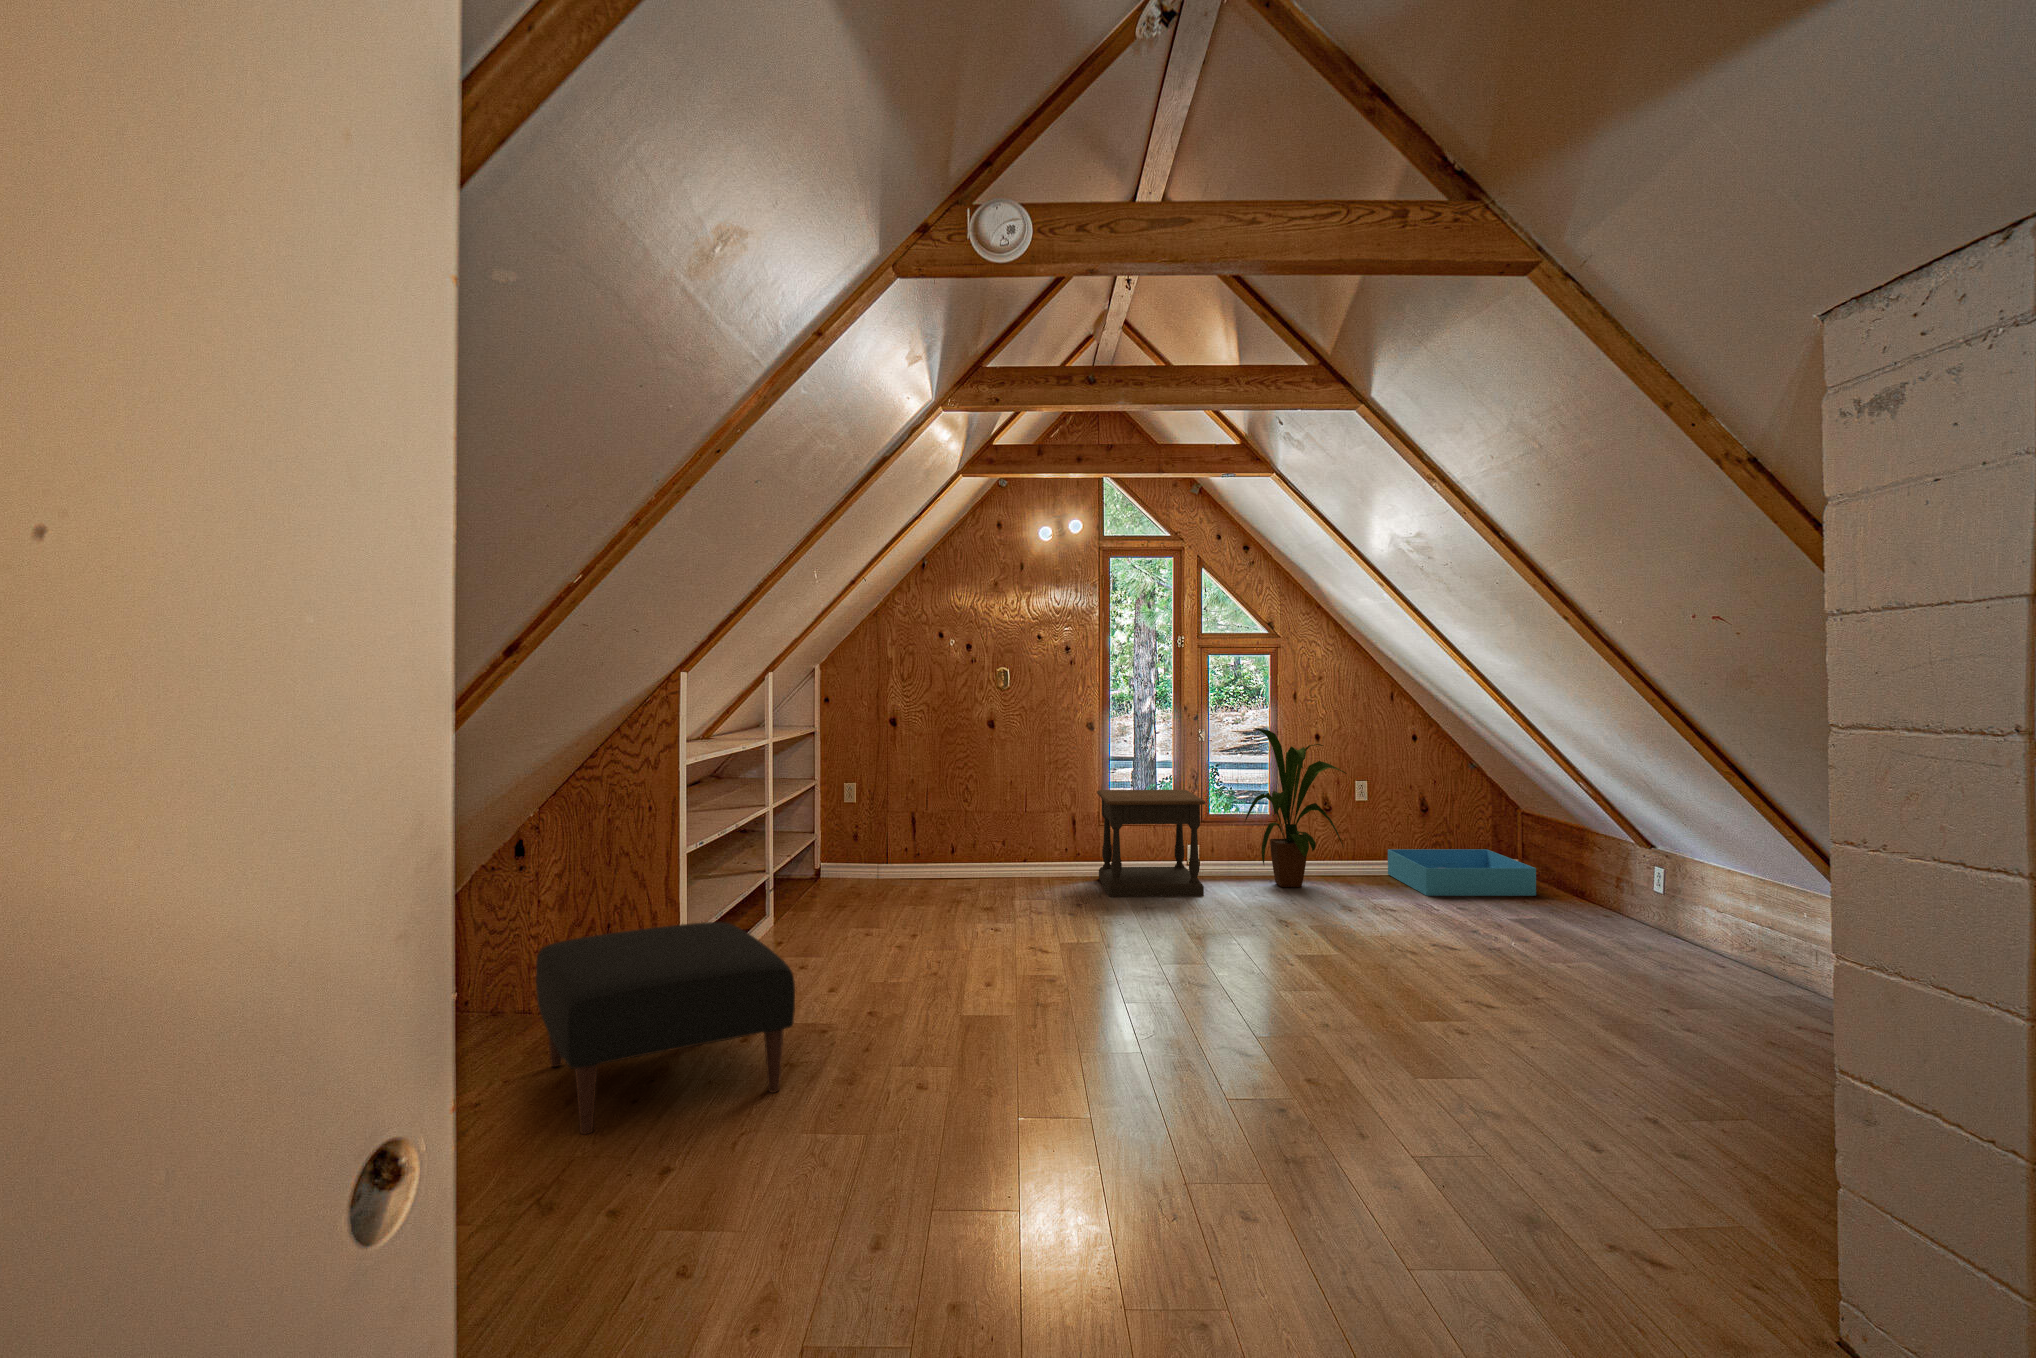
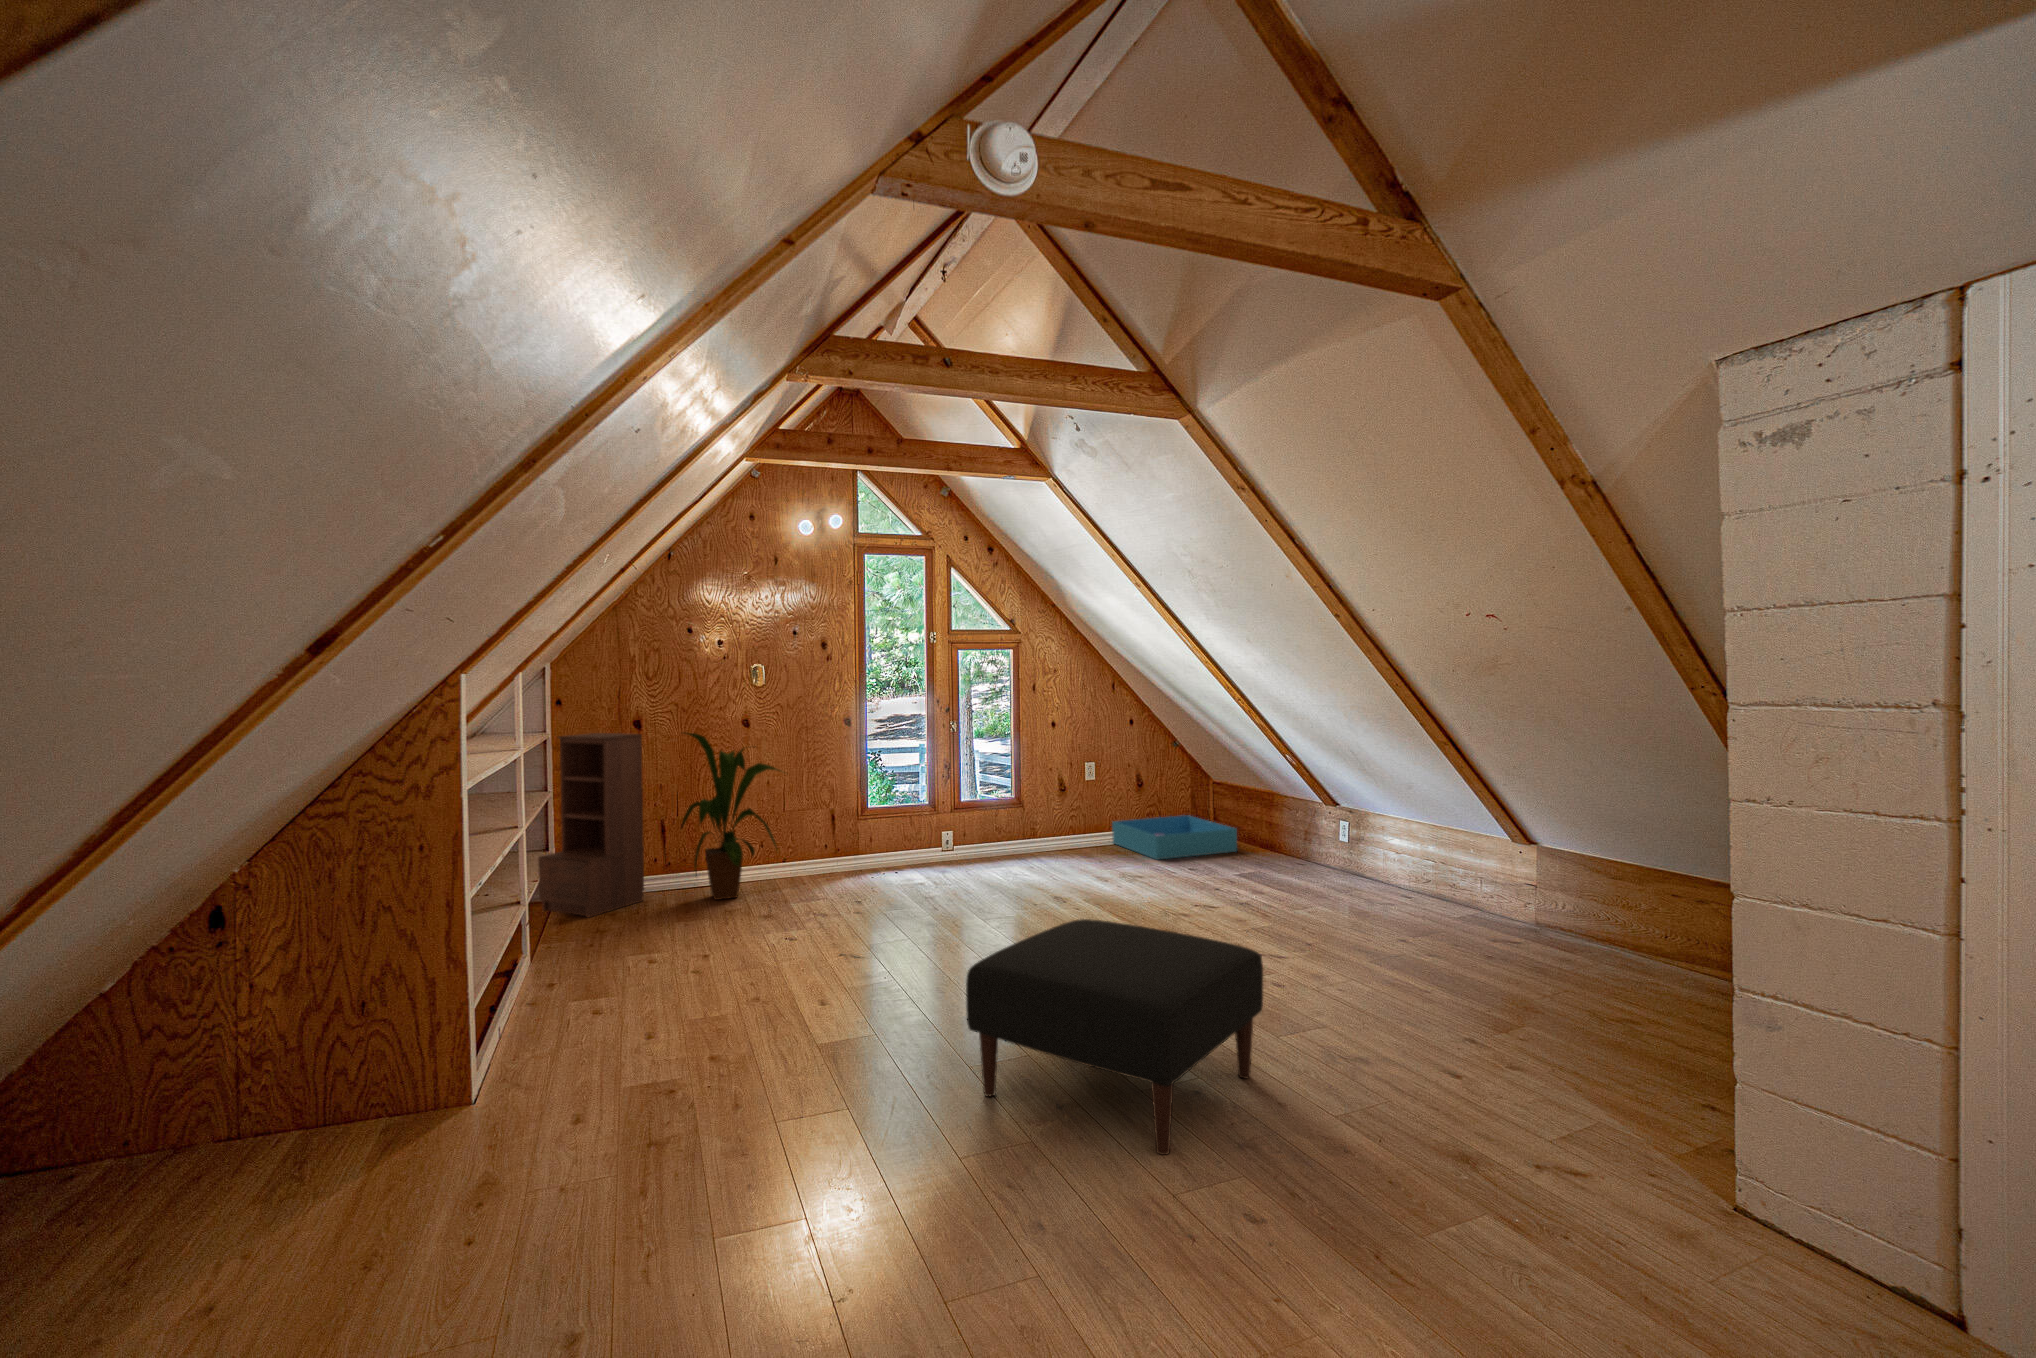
house plant: present [1245,729,1347,887] -> present [681,733,778,900]
bookshelf: none [804,730,892,896] -> present [538,733,644,917]
side table: present [1097,790,1206,897] -> none [858,779,972,889]
ottoman: present [536,922,795,1134] -> present [966,919,1263,1155]

